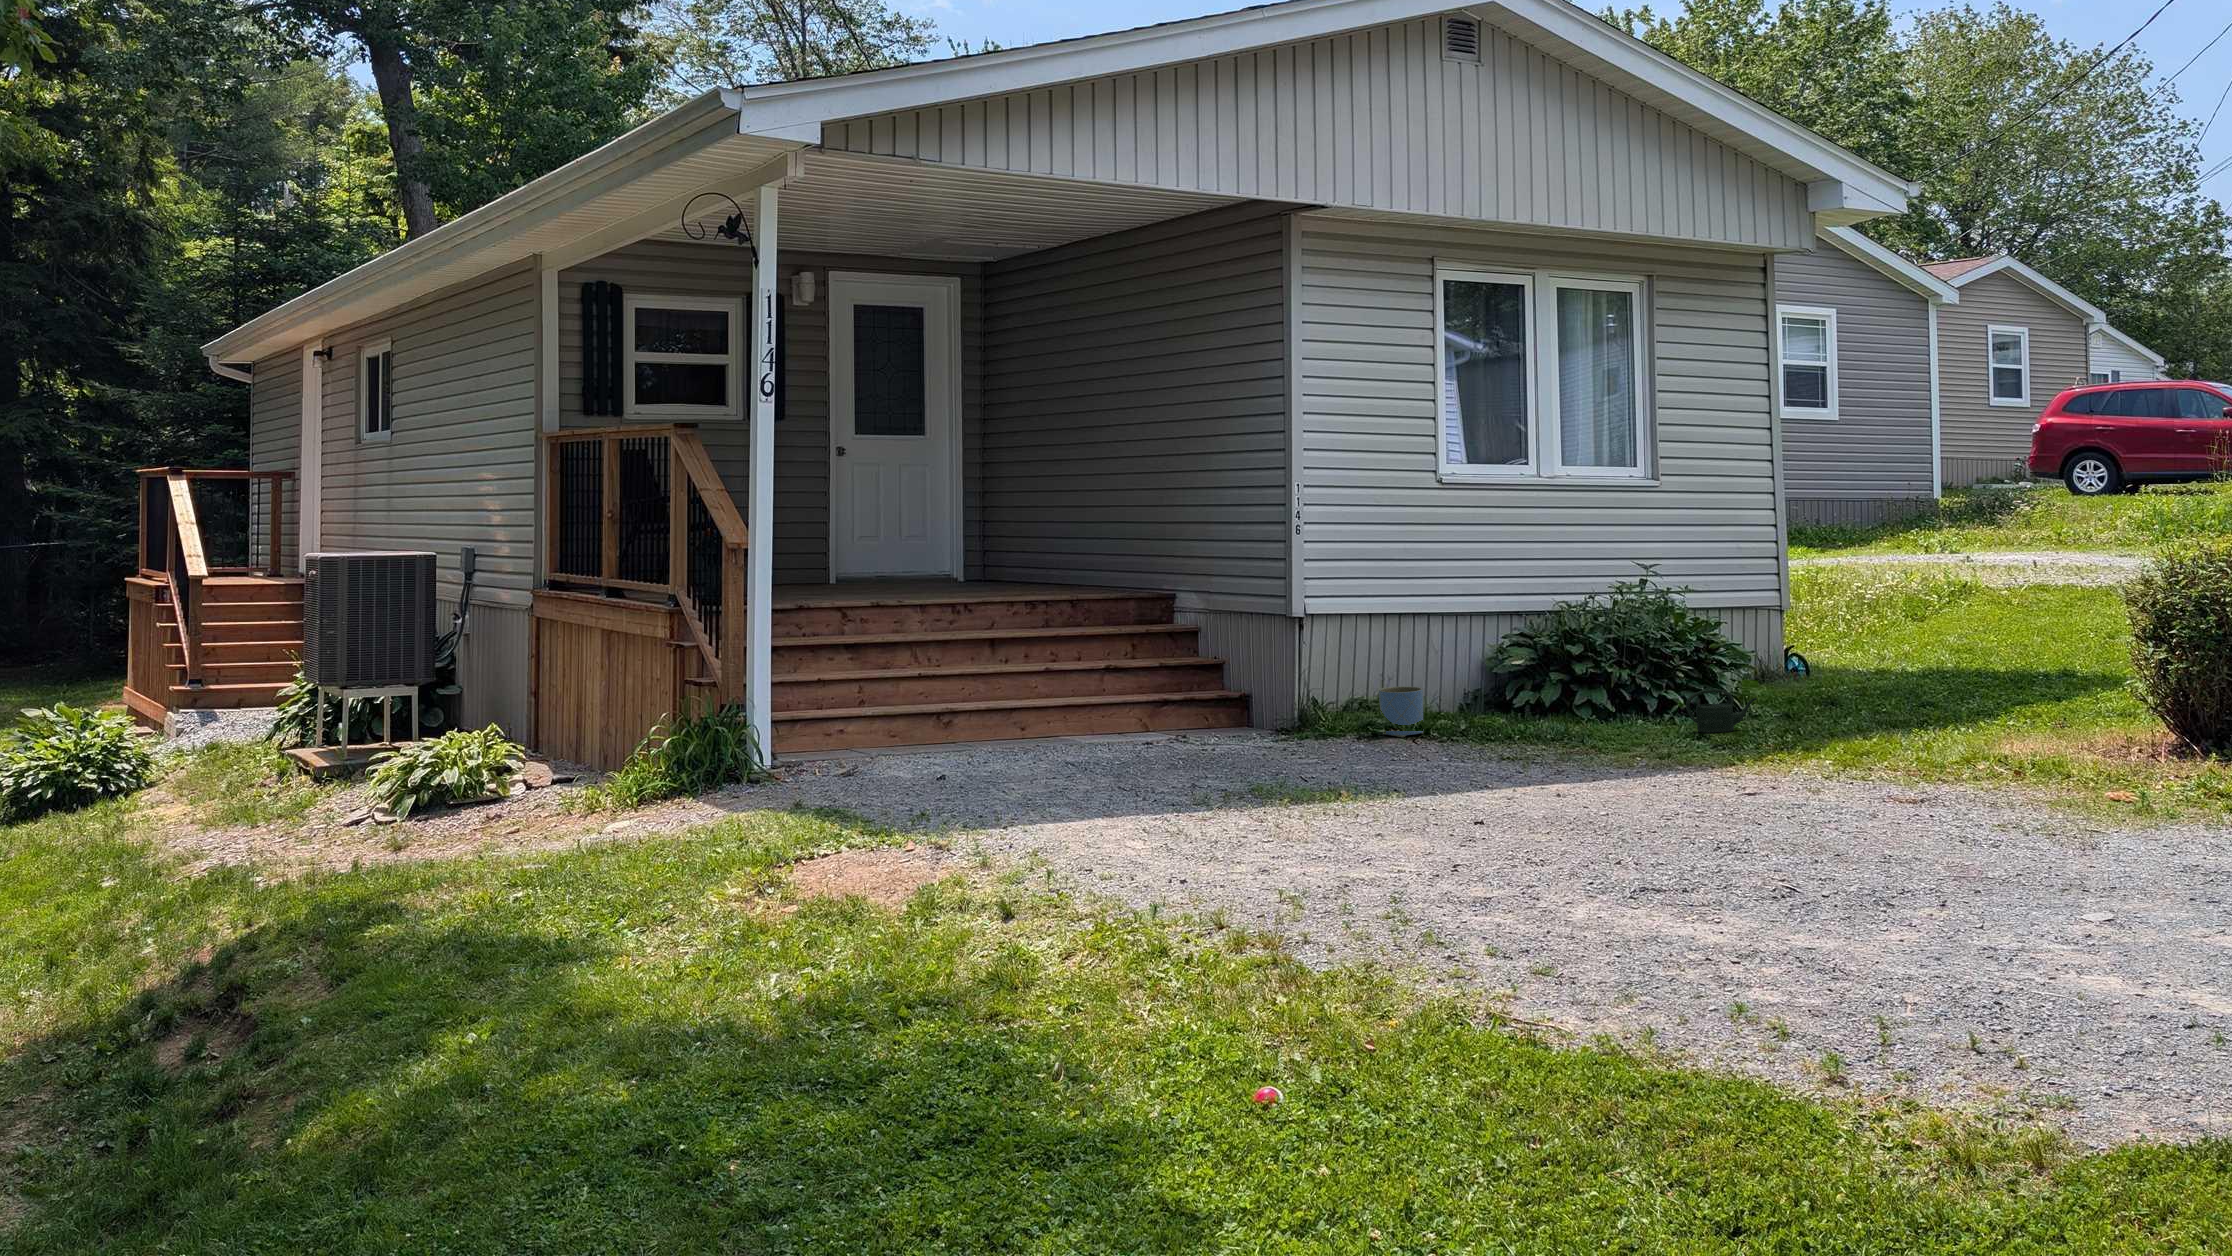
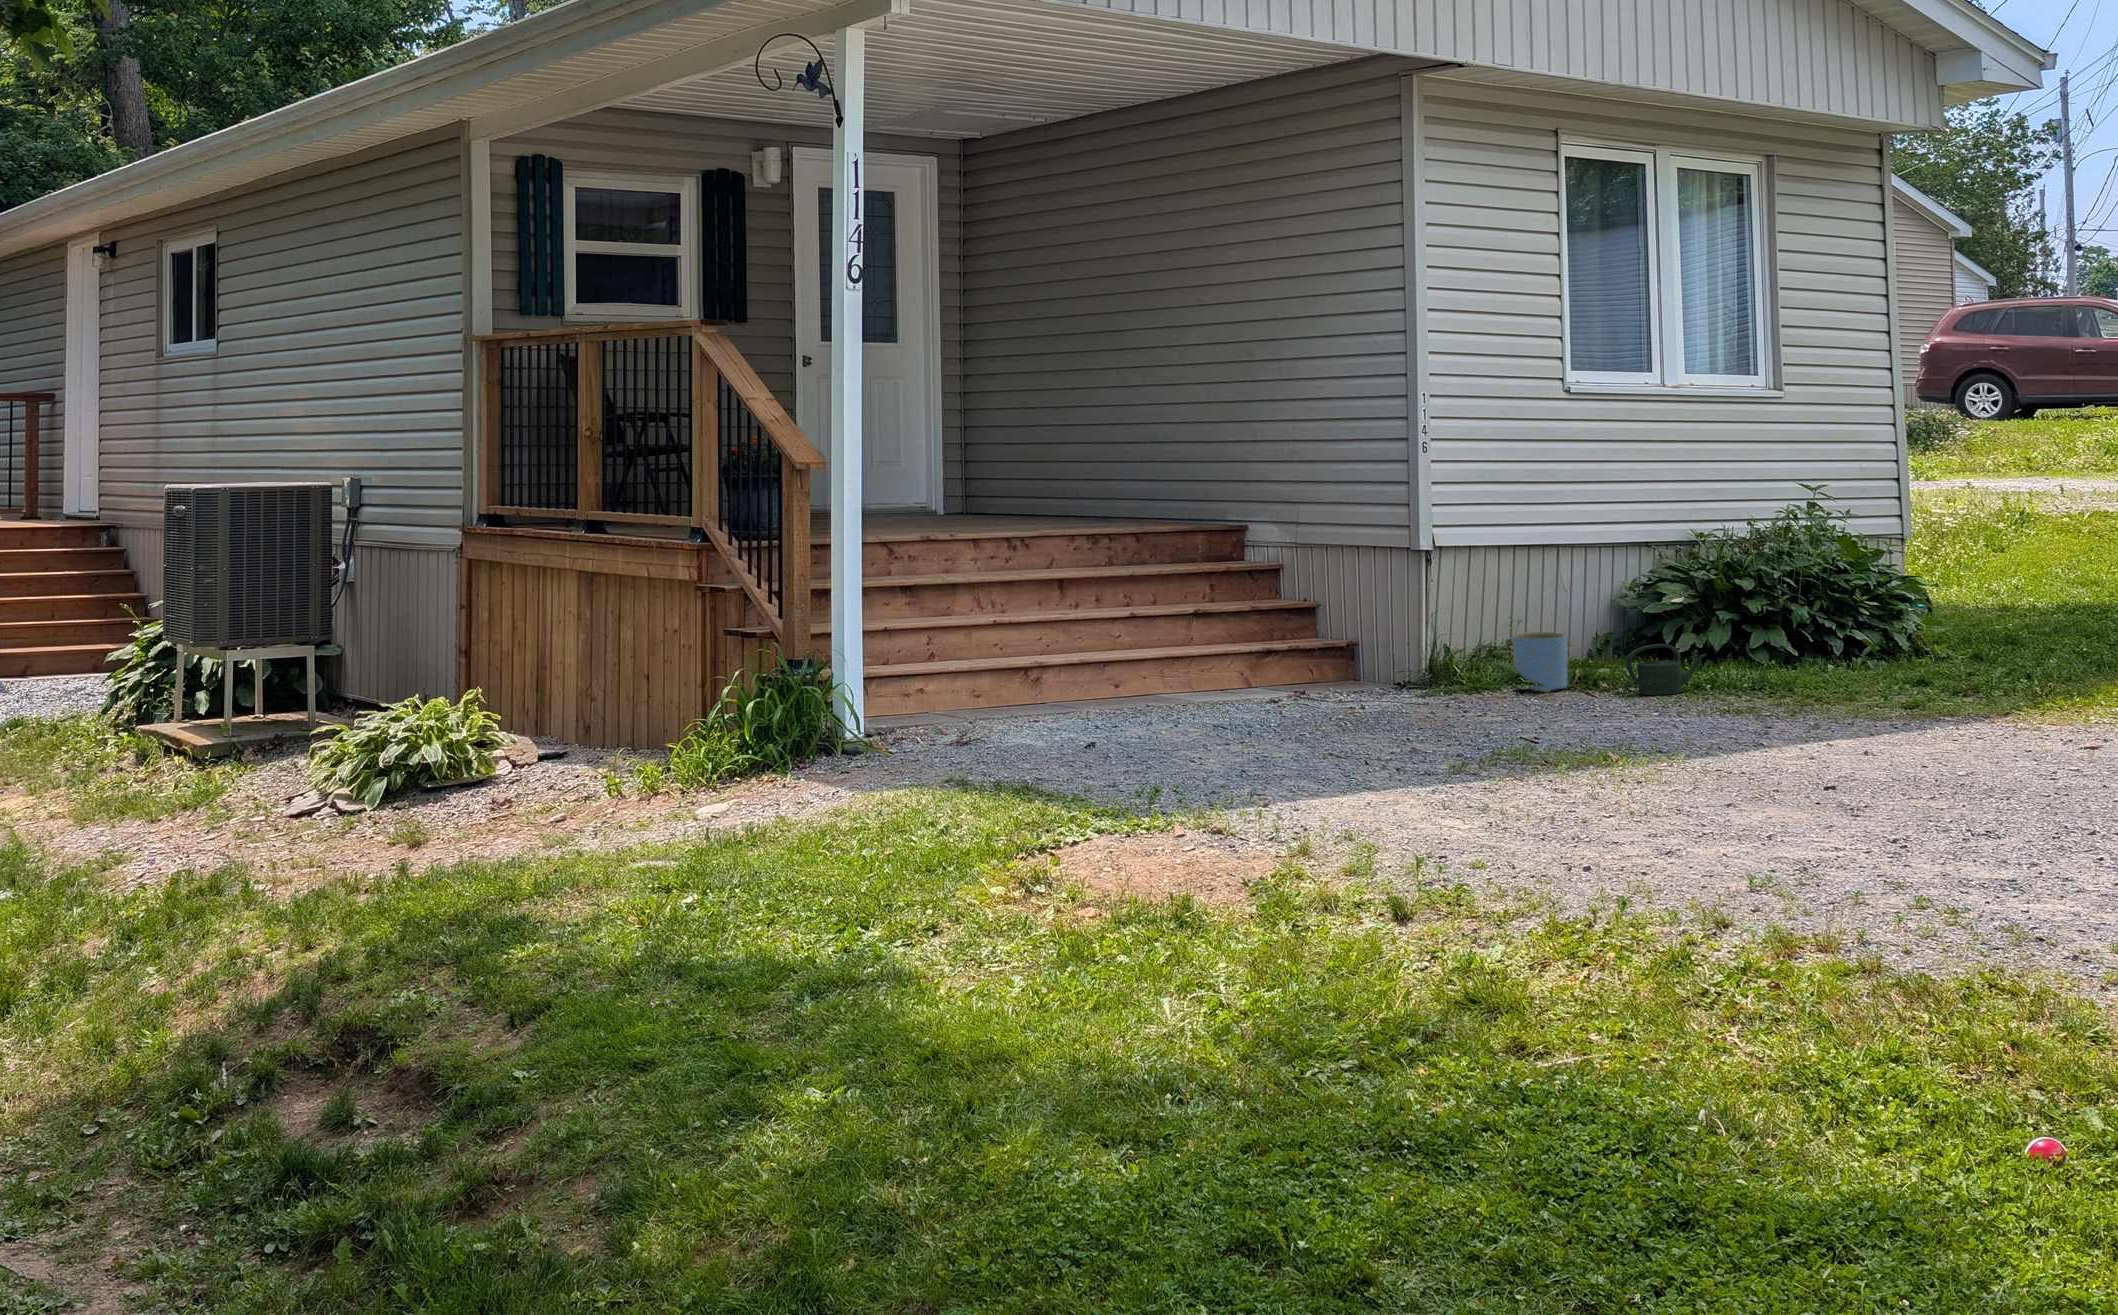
watering can: present [1686,689,1757,733] -> present [1626,644,1706,695]

